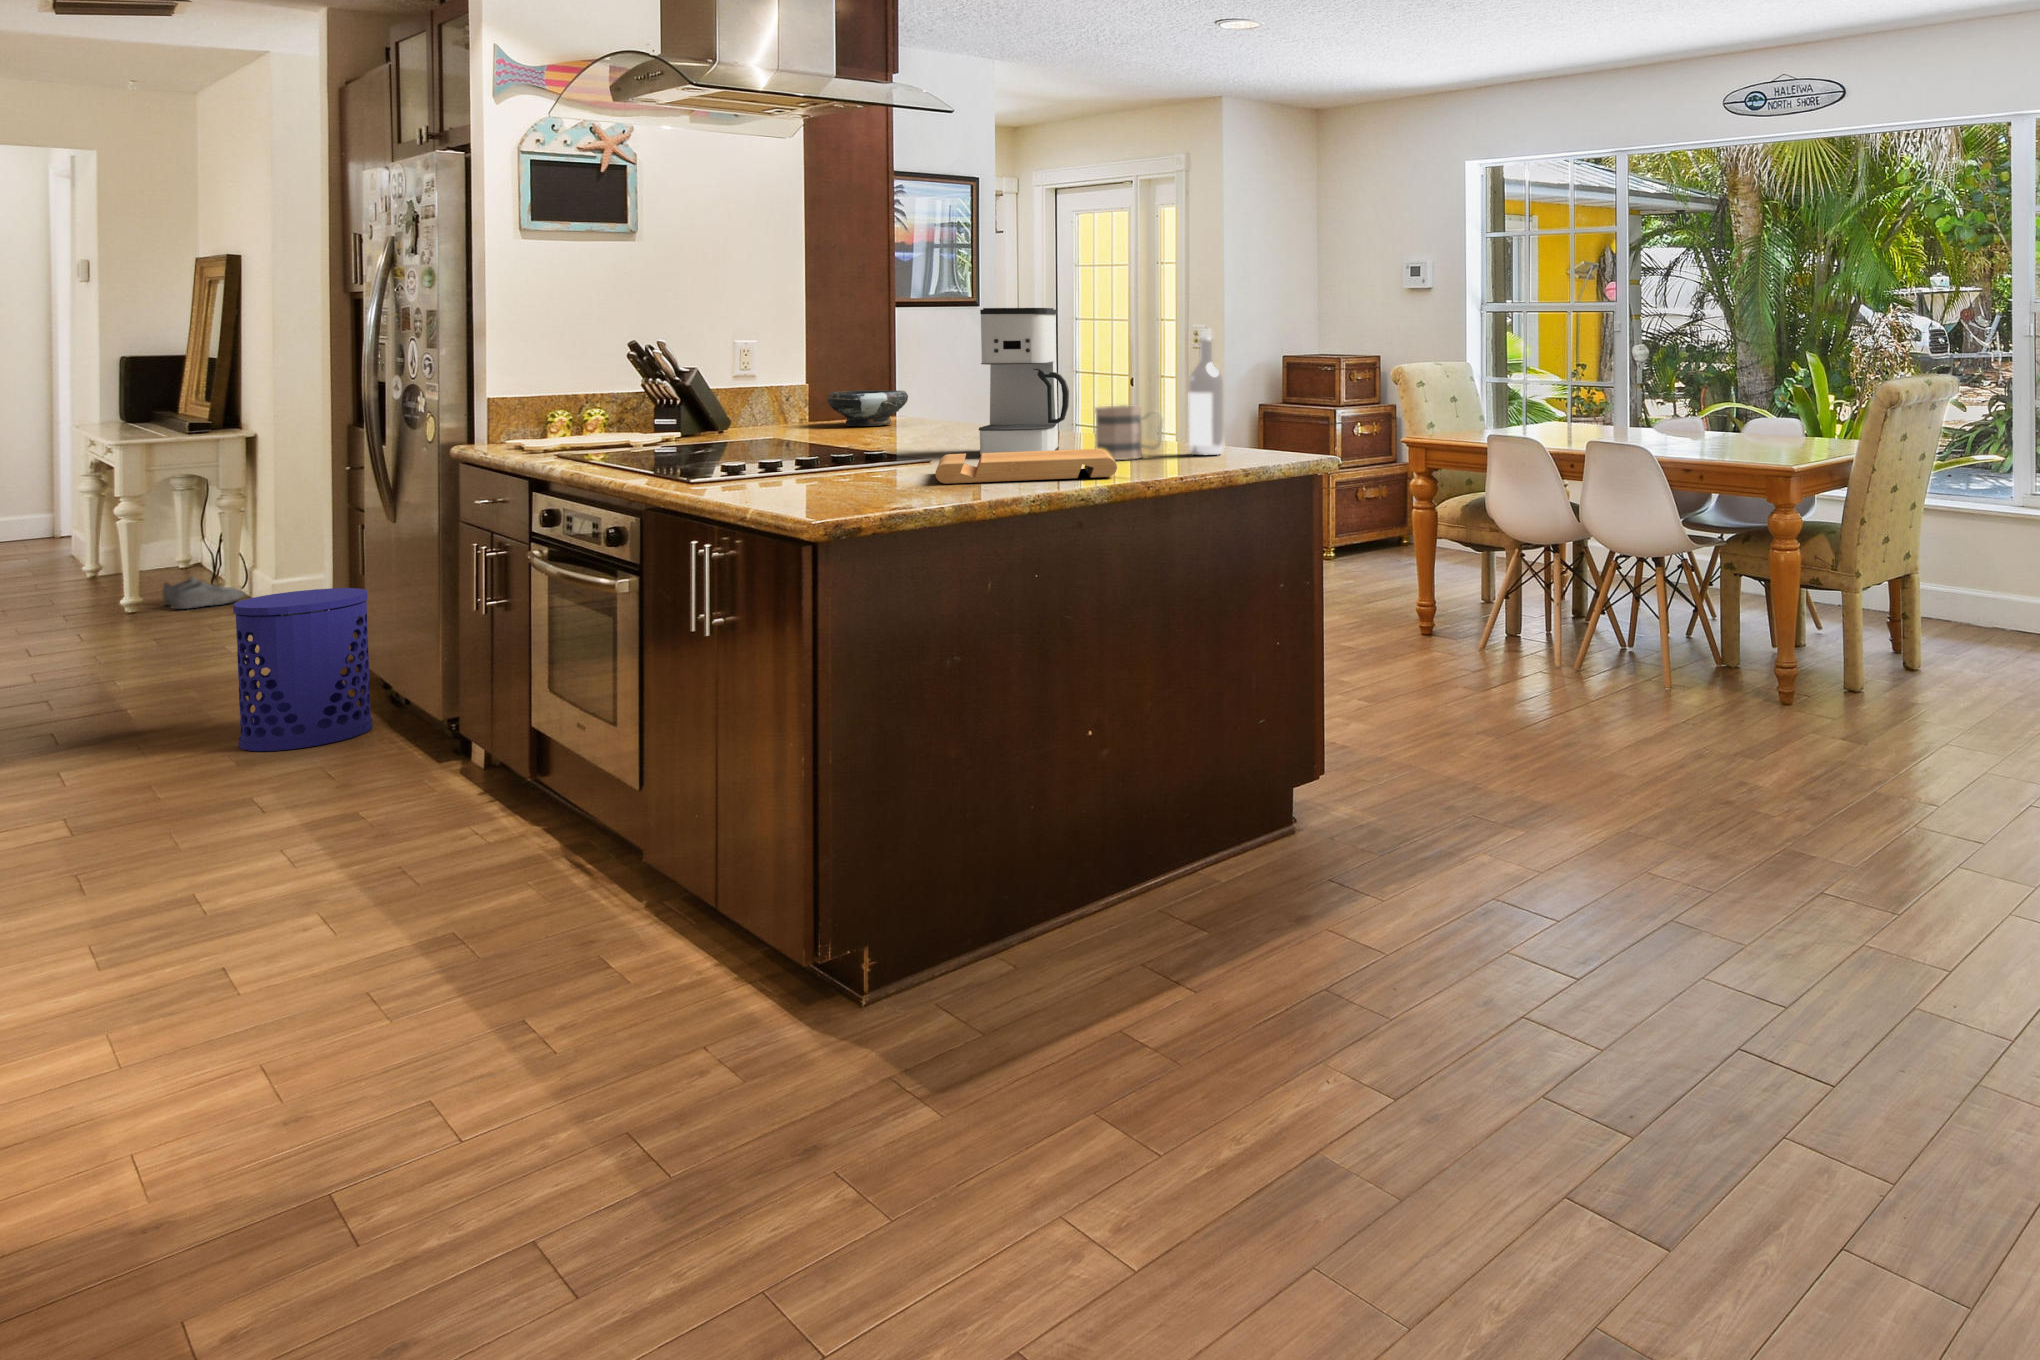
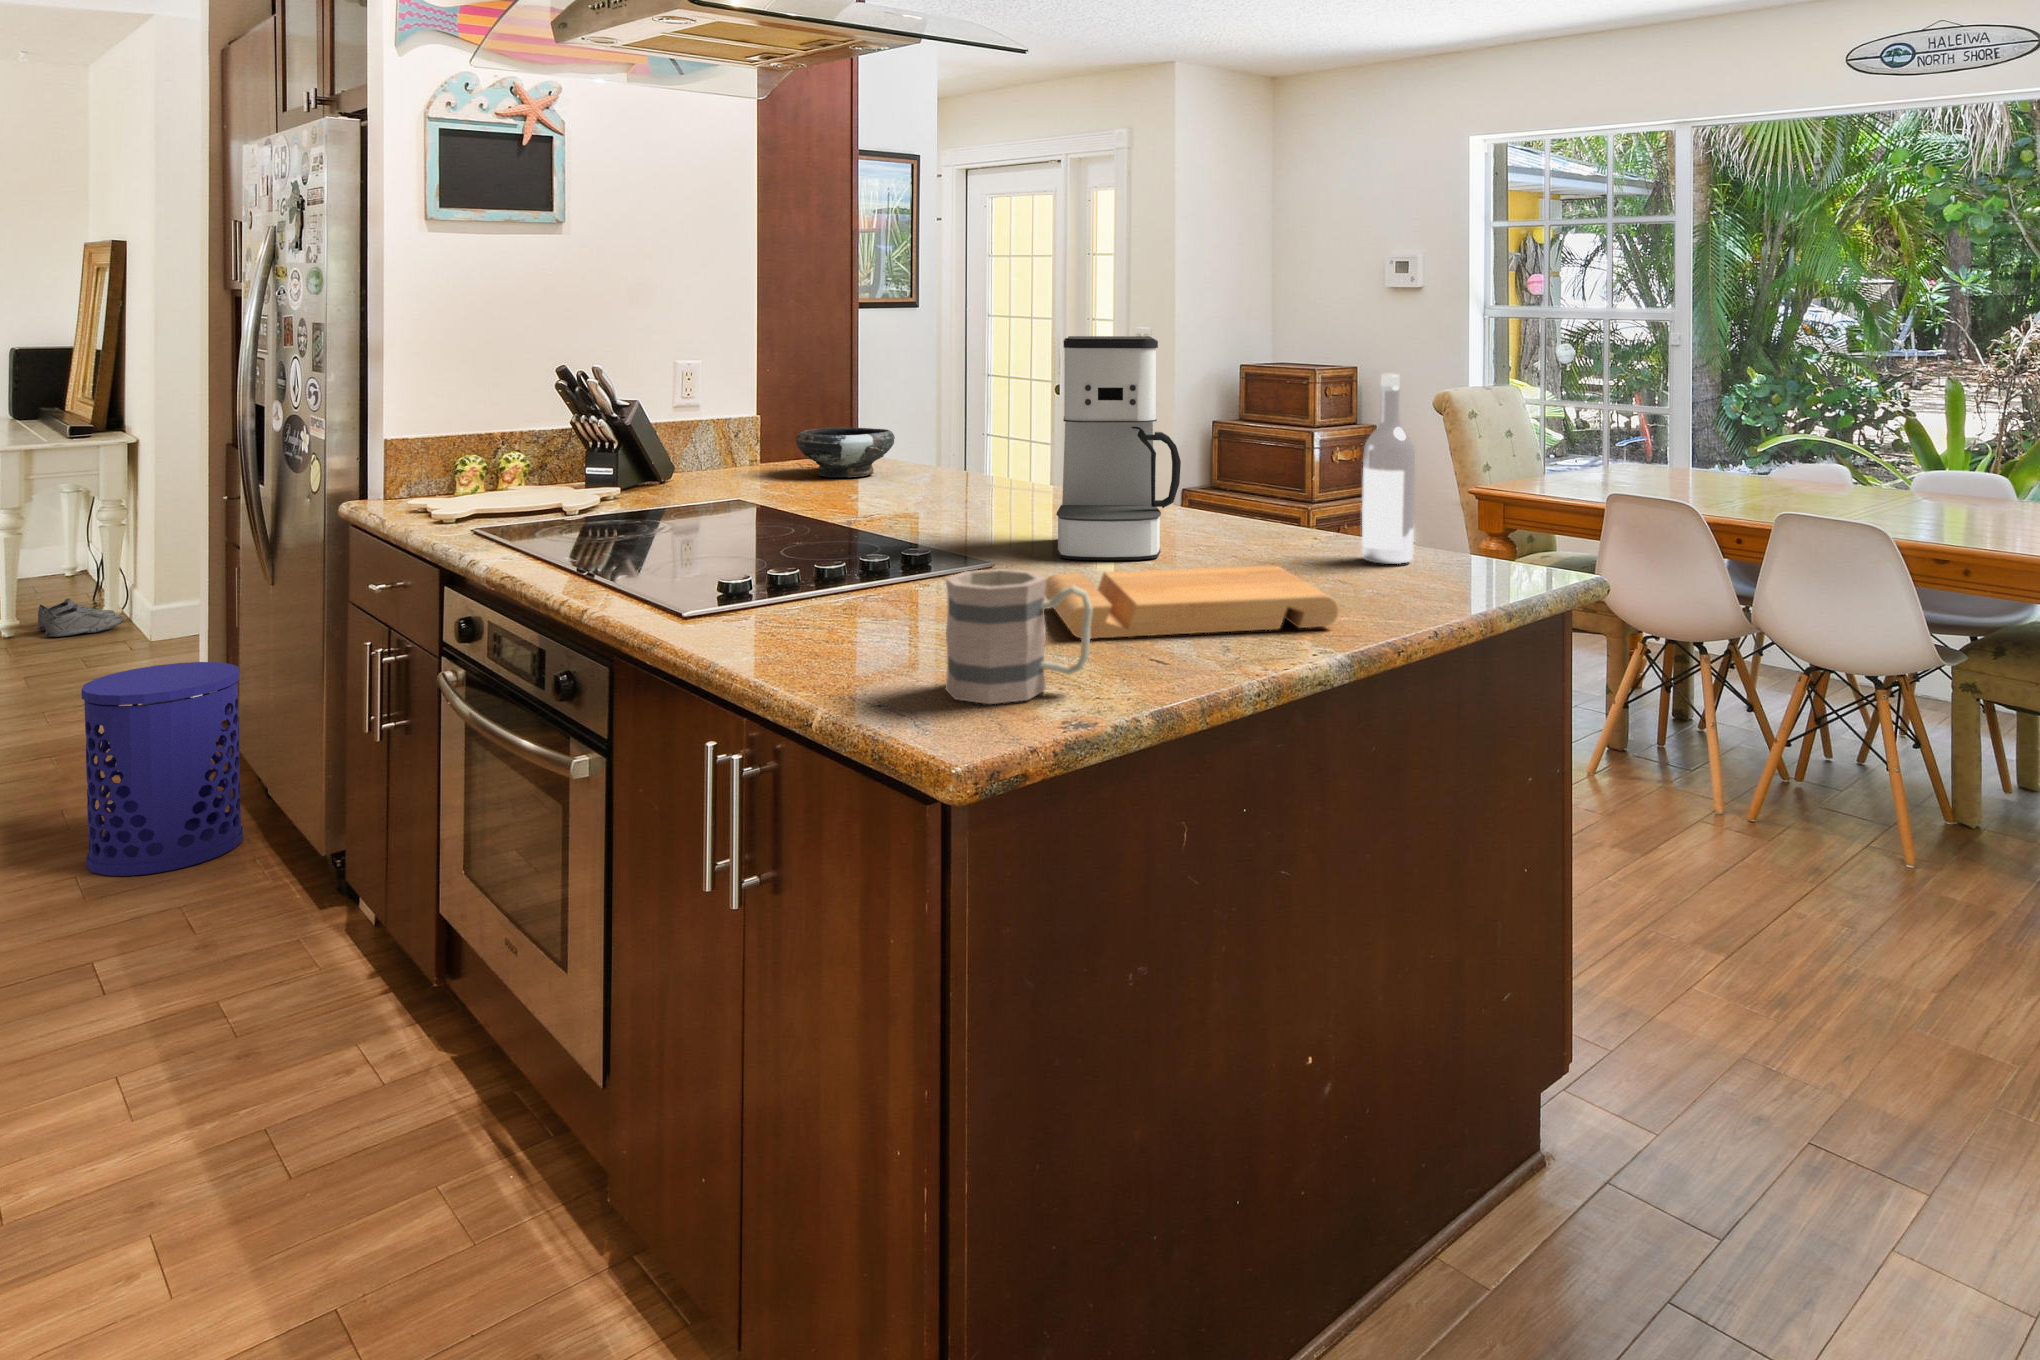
mug: present [1095,405,1163,460] -> present [946,569,1092,704]

